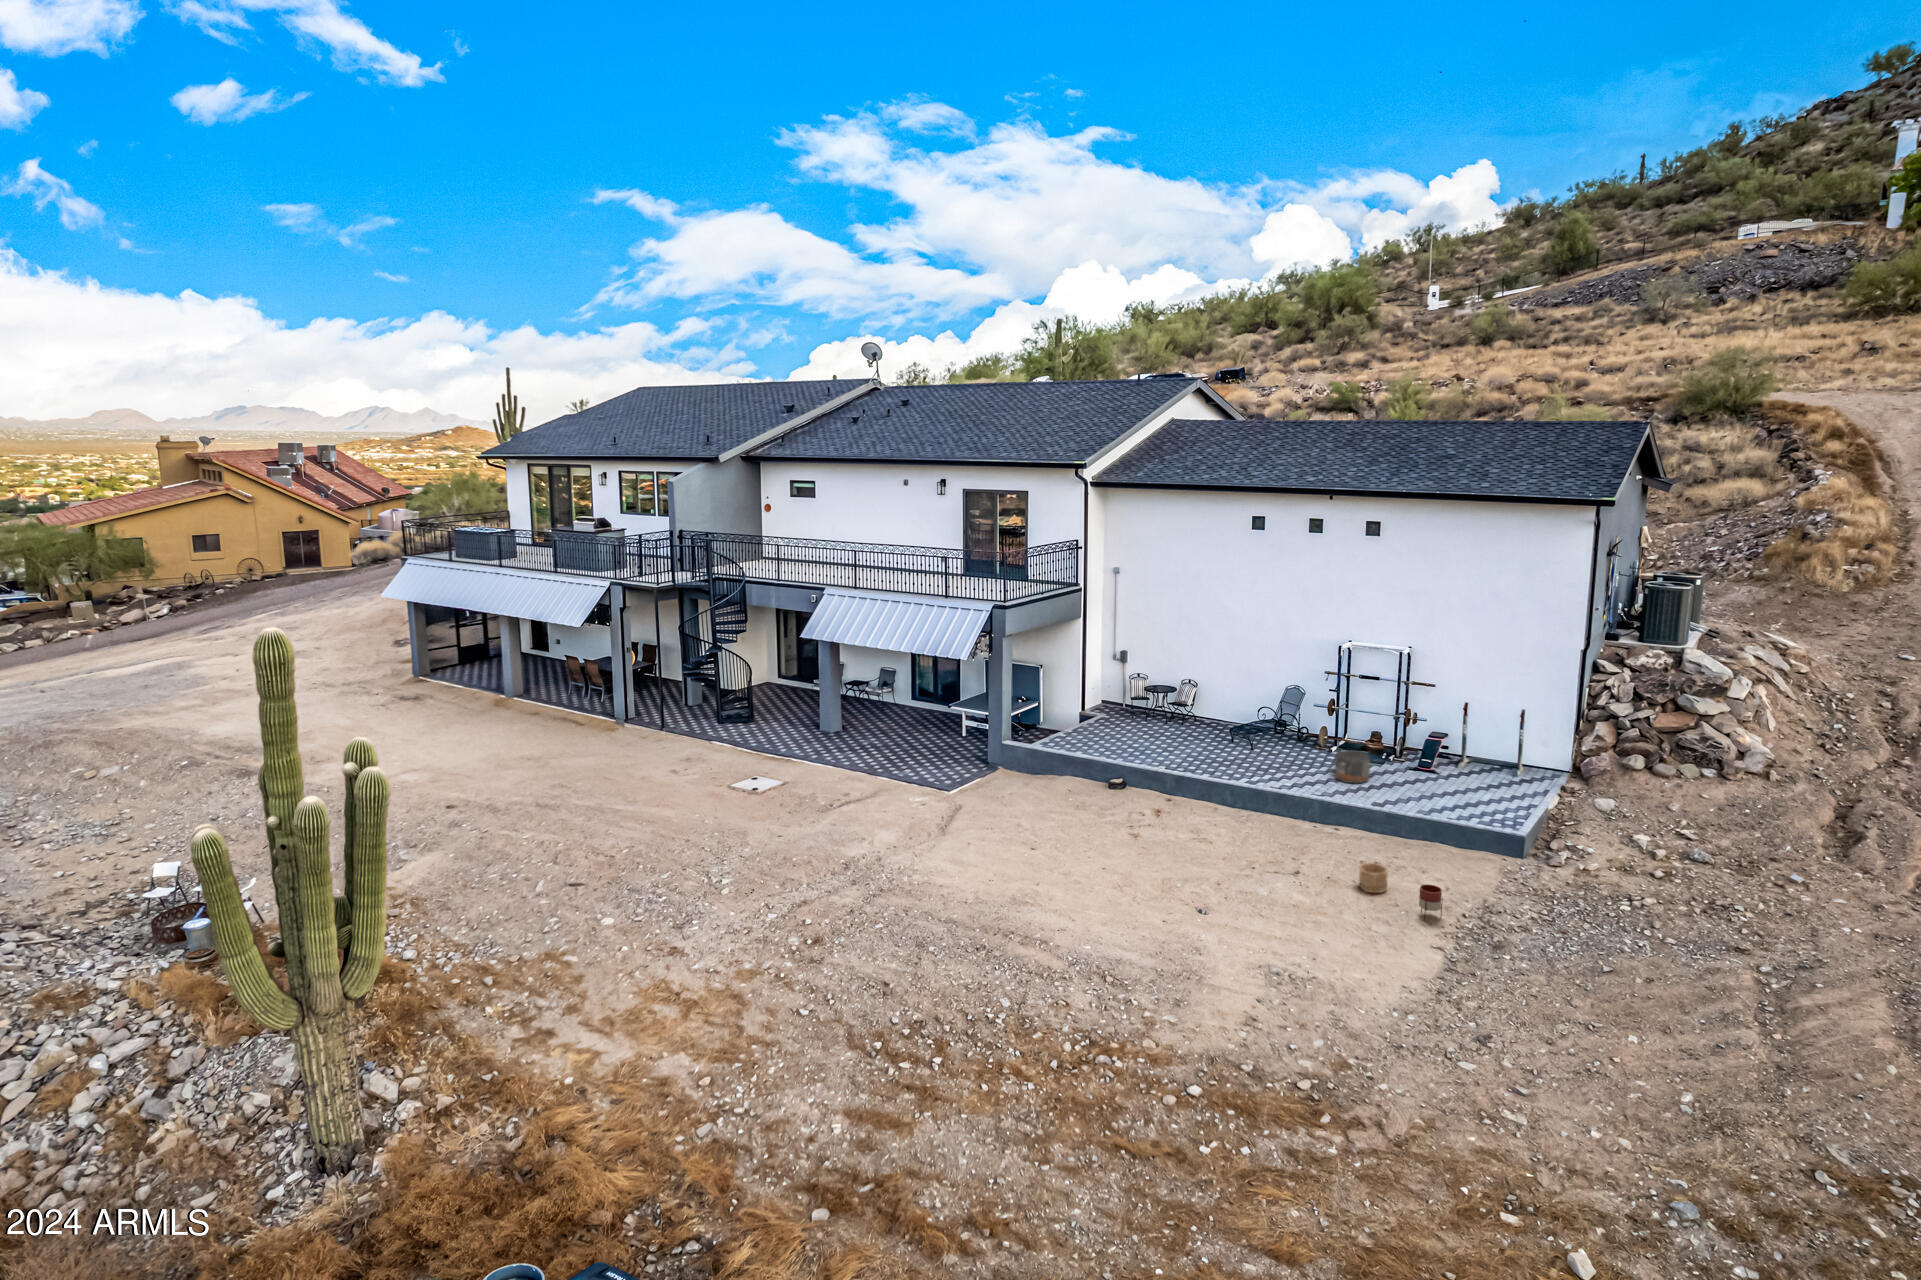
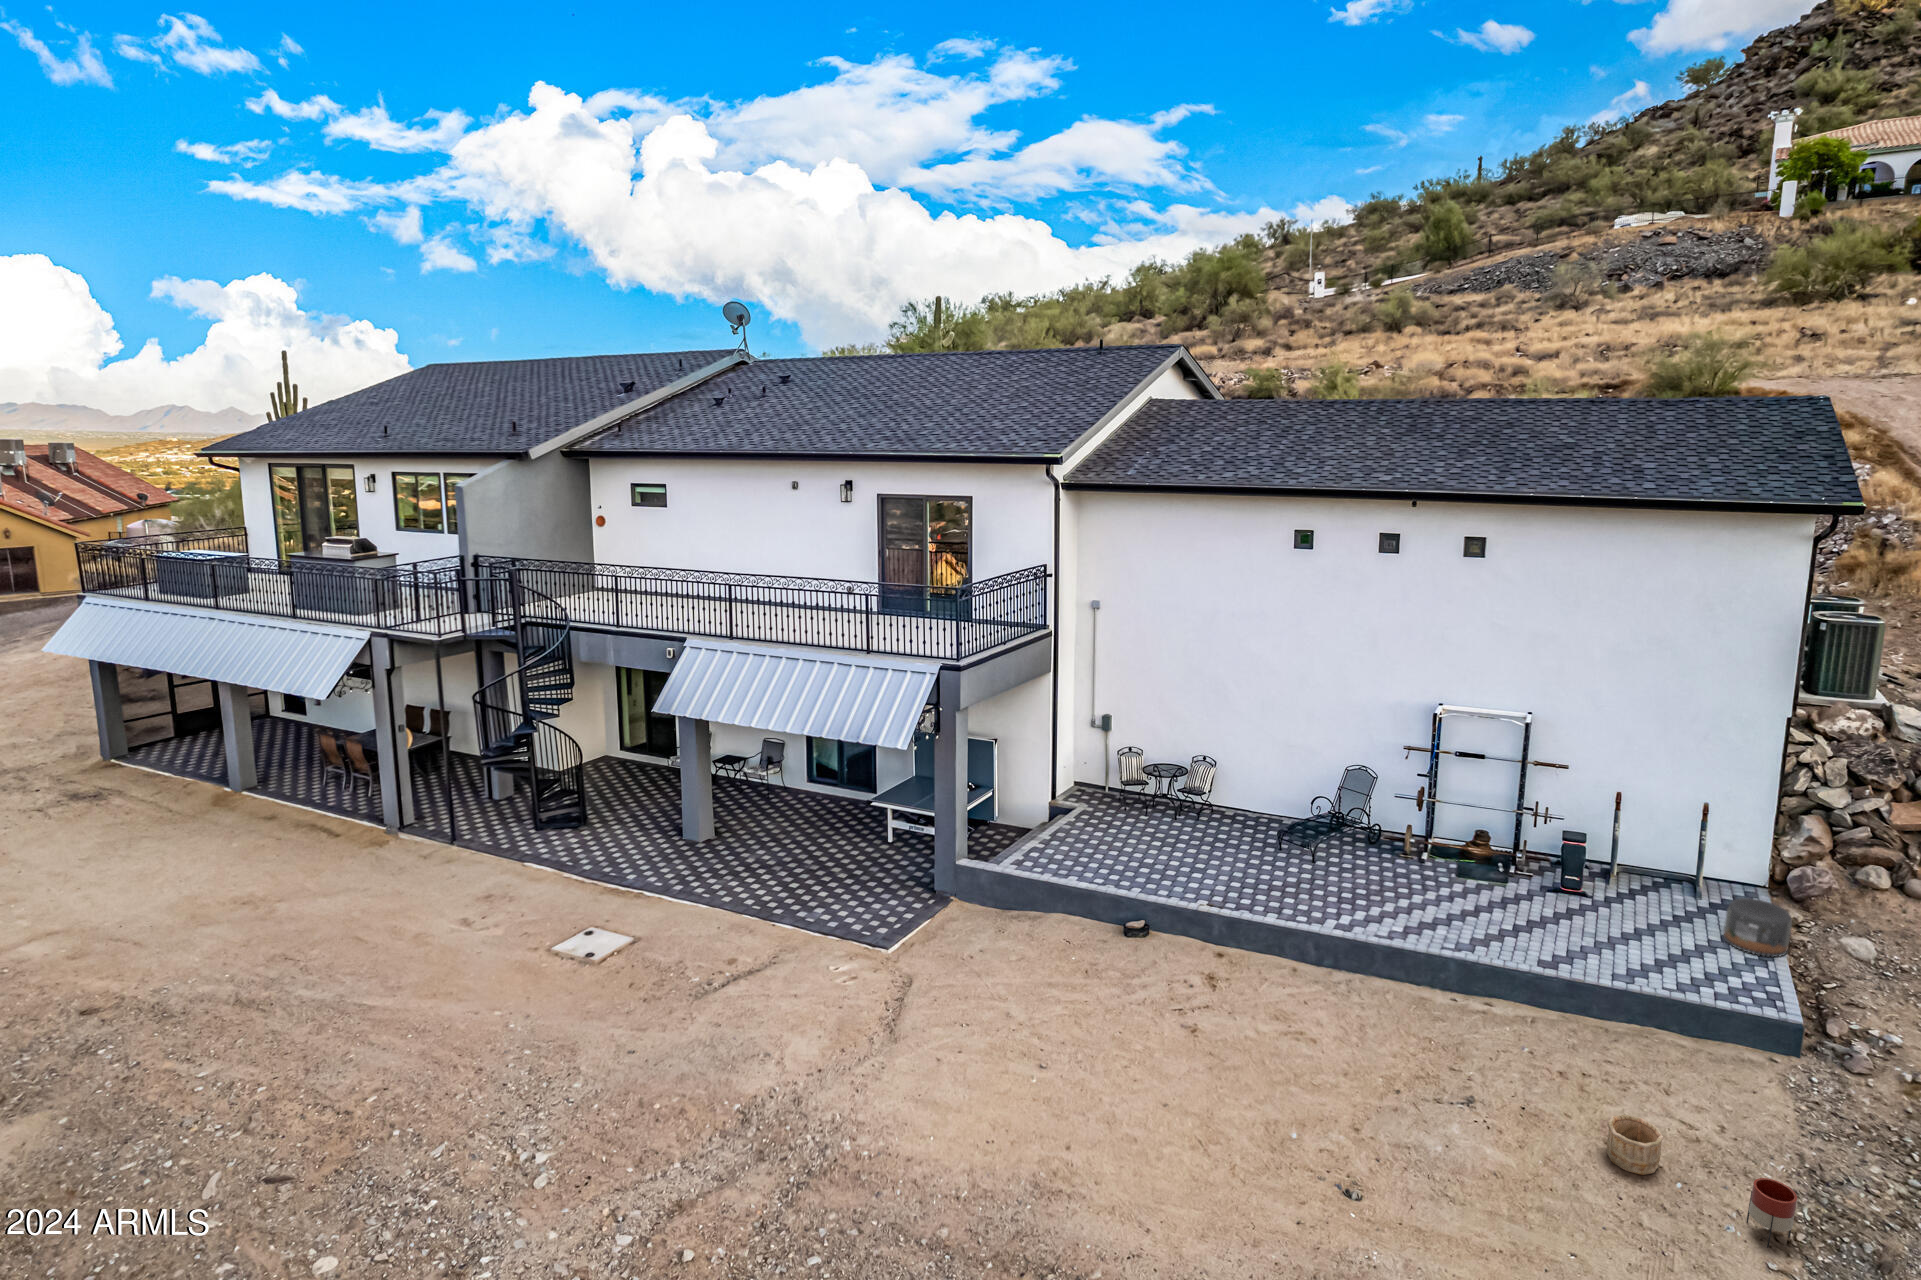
pouf: present [1334,750,1370,783] -> present [1723,898,1792,957]

